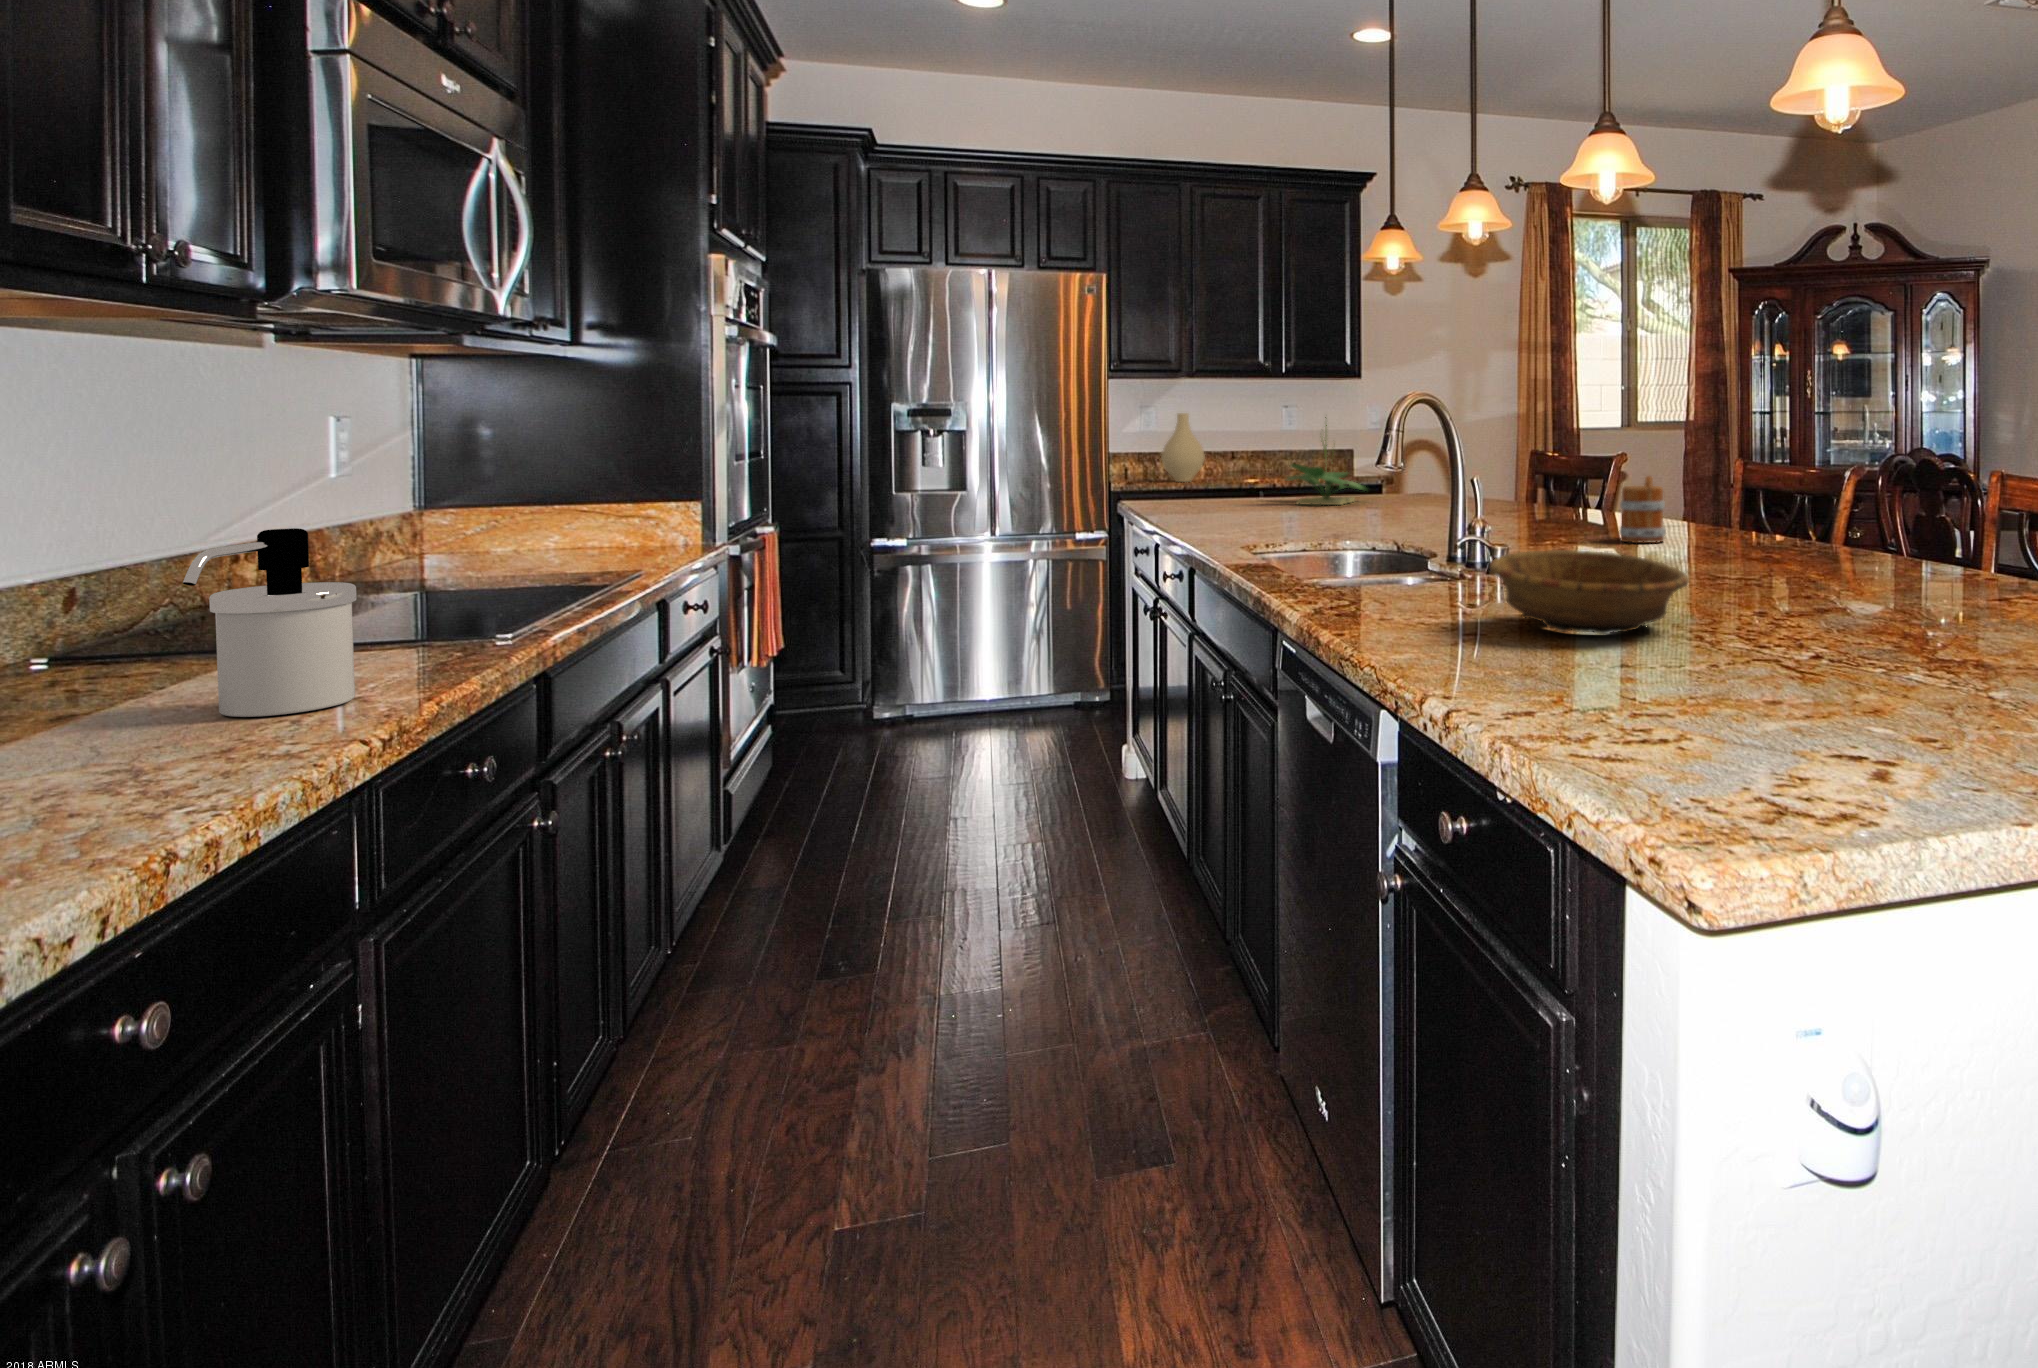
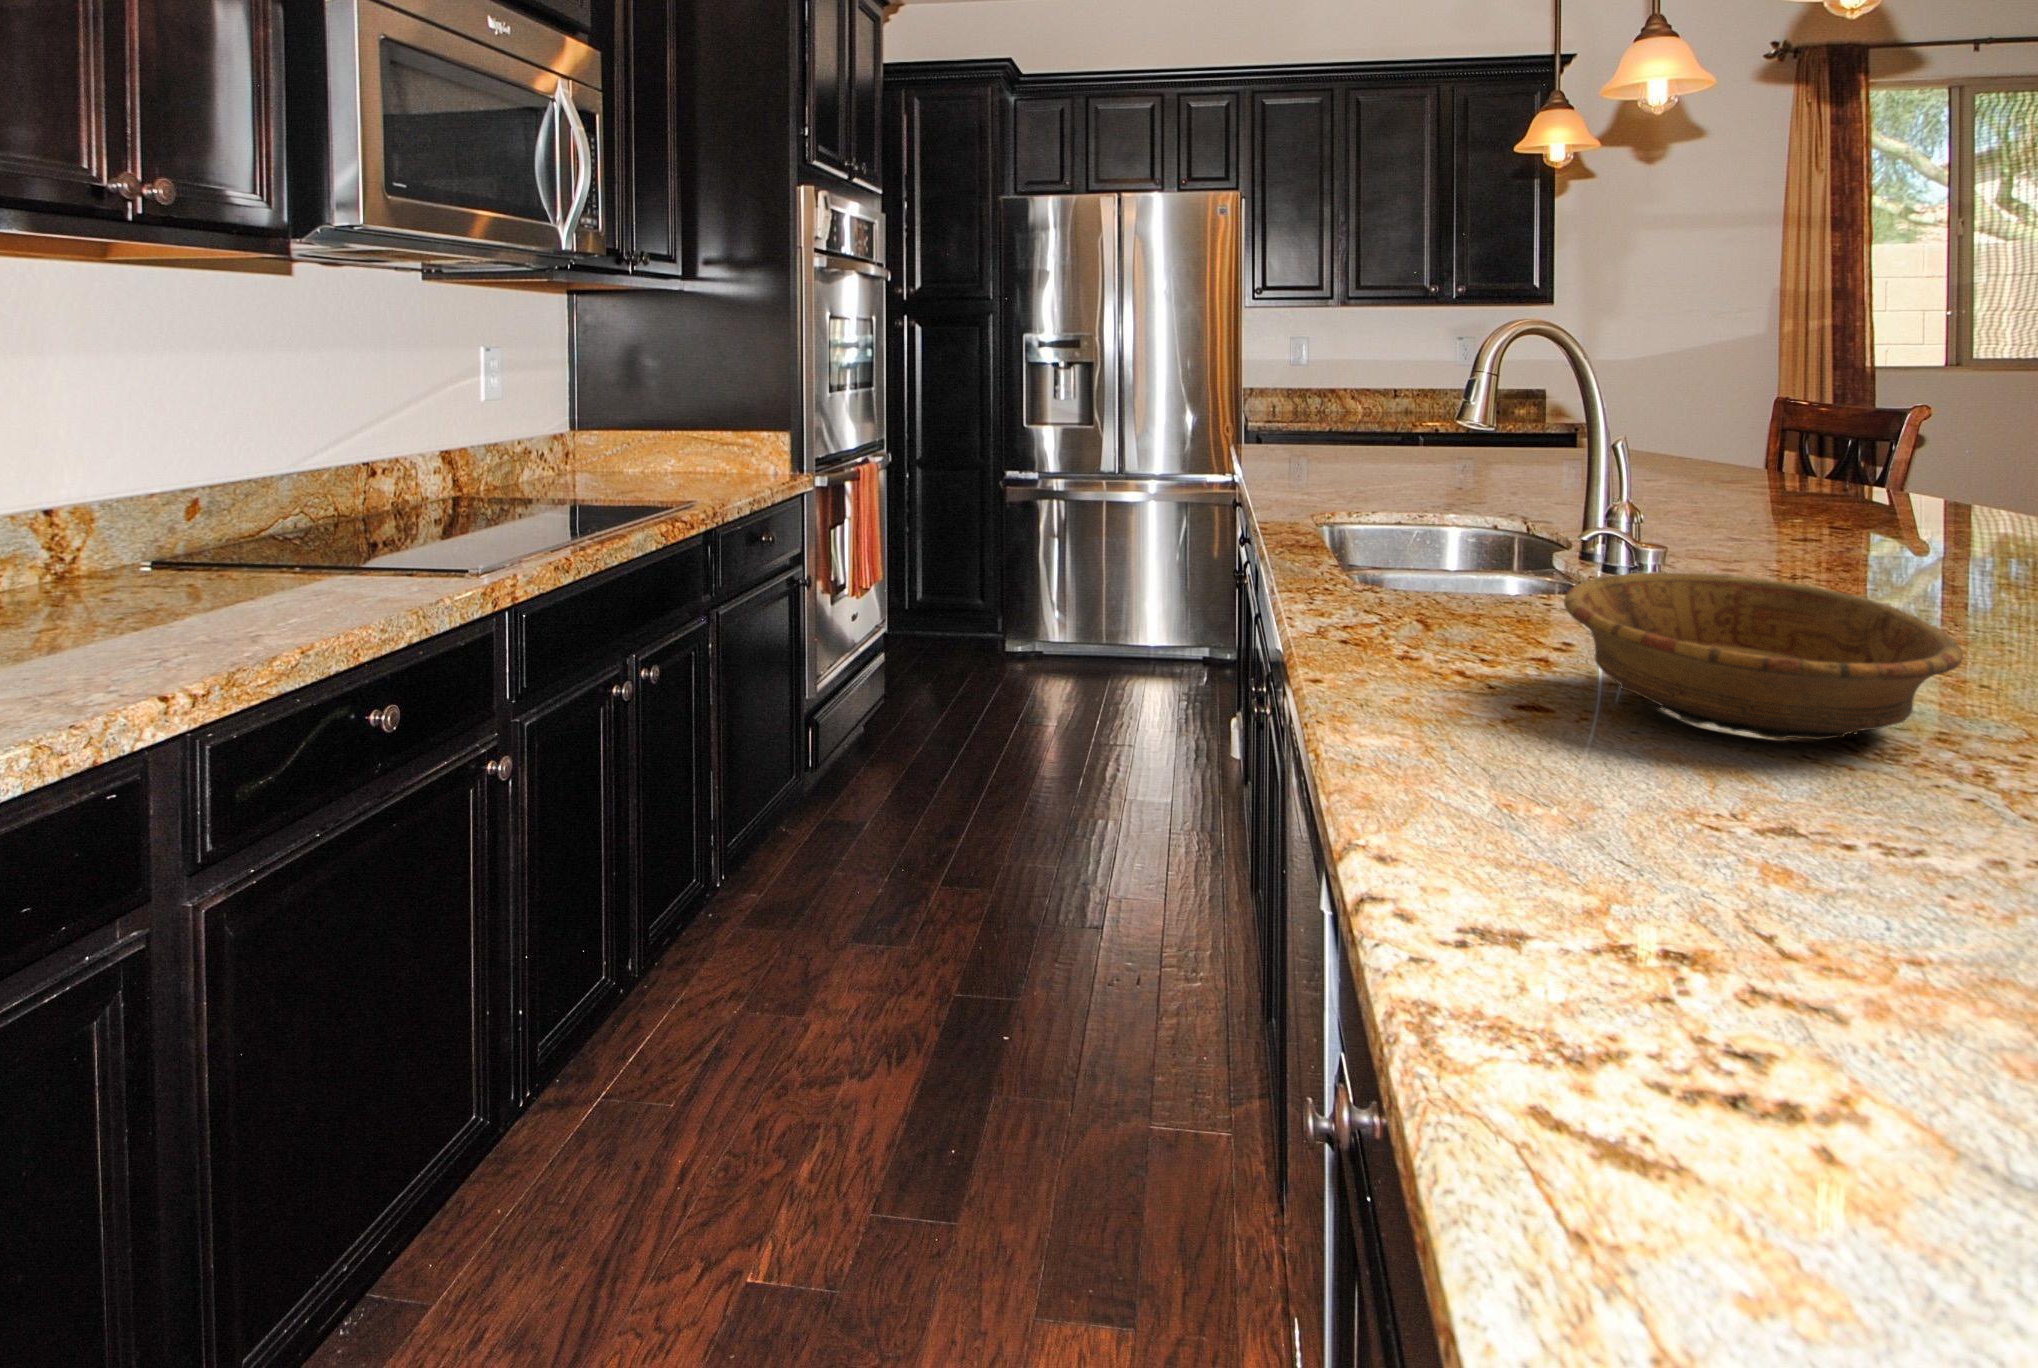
vase: present [1161,413,1205,482] -> none [1304,348,1355,426]
potted plant: present [1287,417,1367,505] -> none [1414,348,1534,463]
mug: present [1619,476,1666,543] -> none [1888,443,1976,549]
soap dispenser: present [183,528,357,717] -> none [71,462,259,654]

